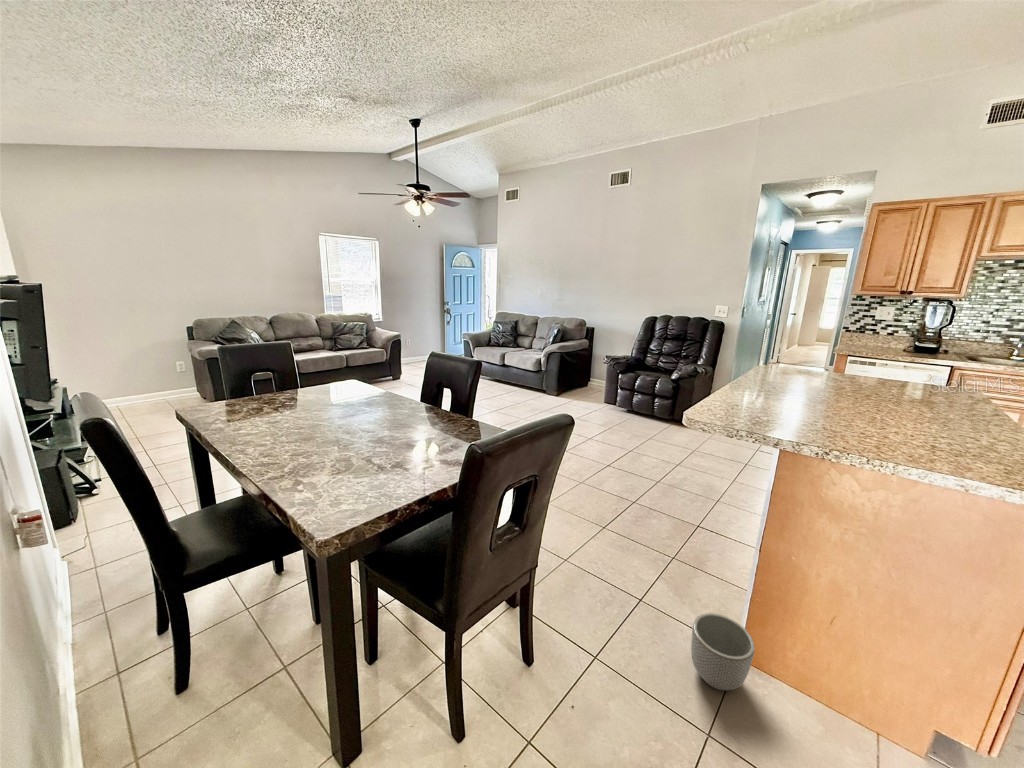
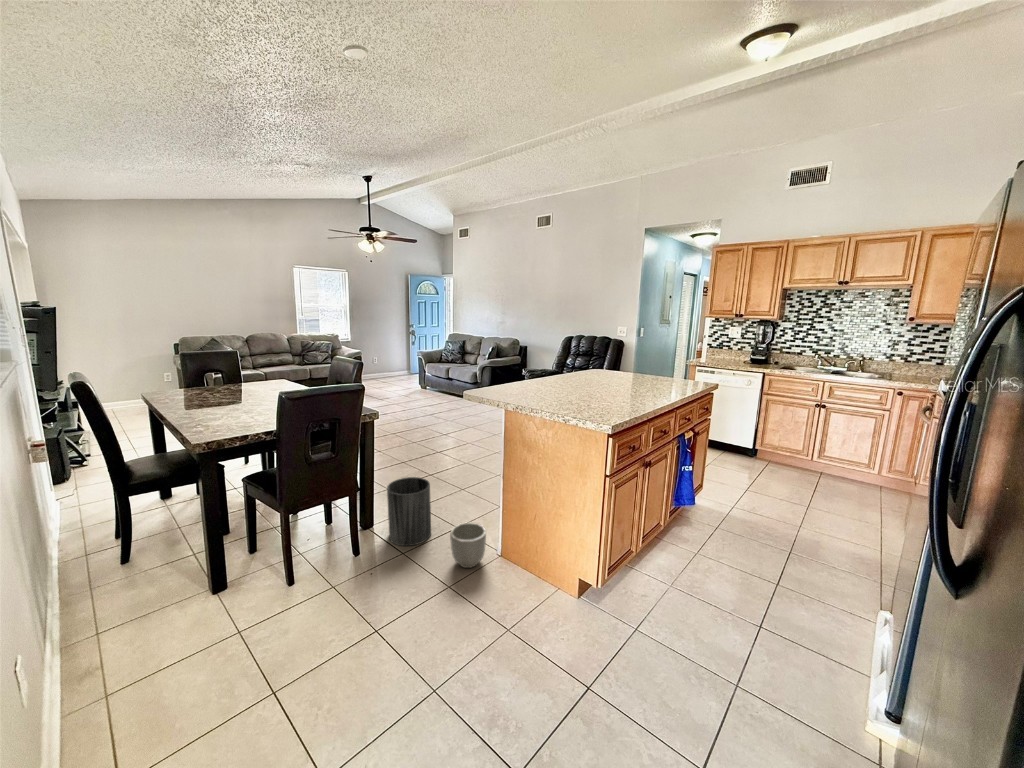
trash can: none [564,532,630,642] -> present [387,477,431,546]

